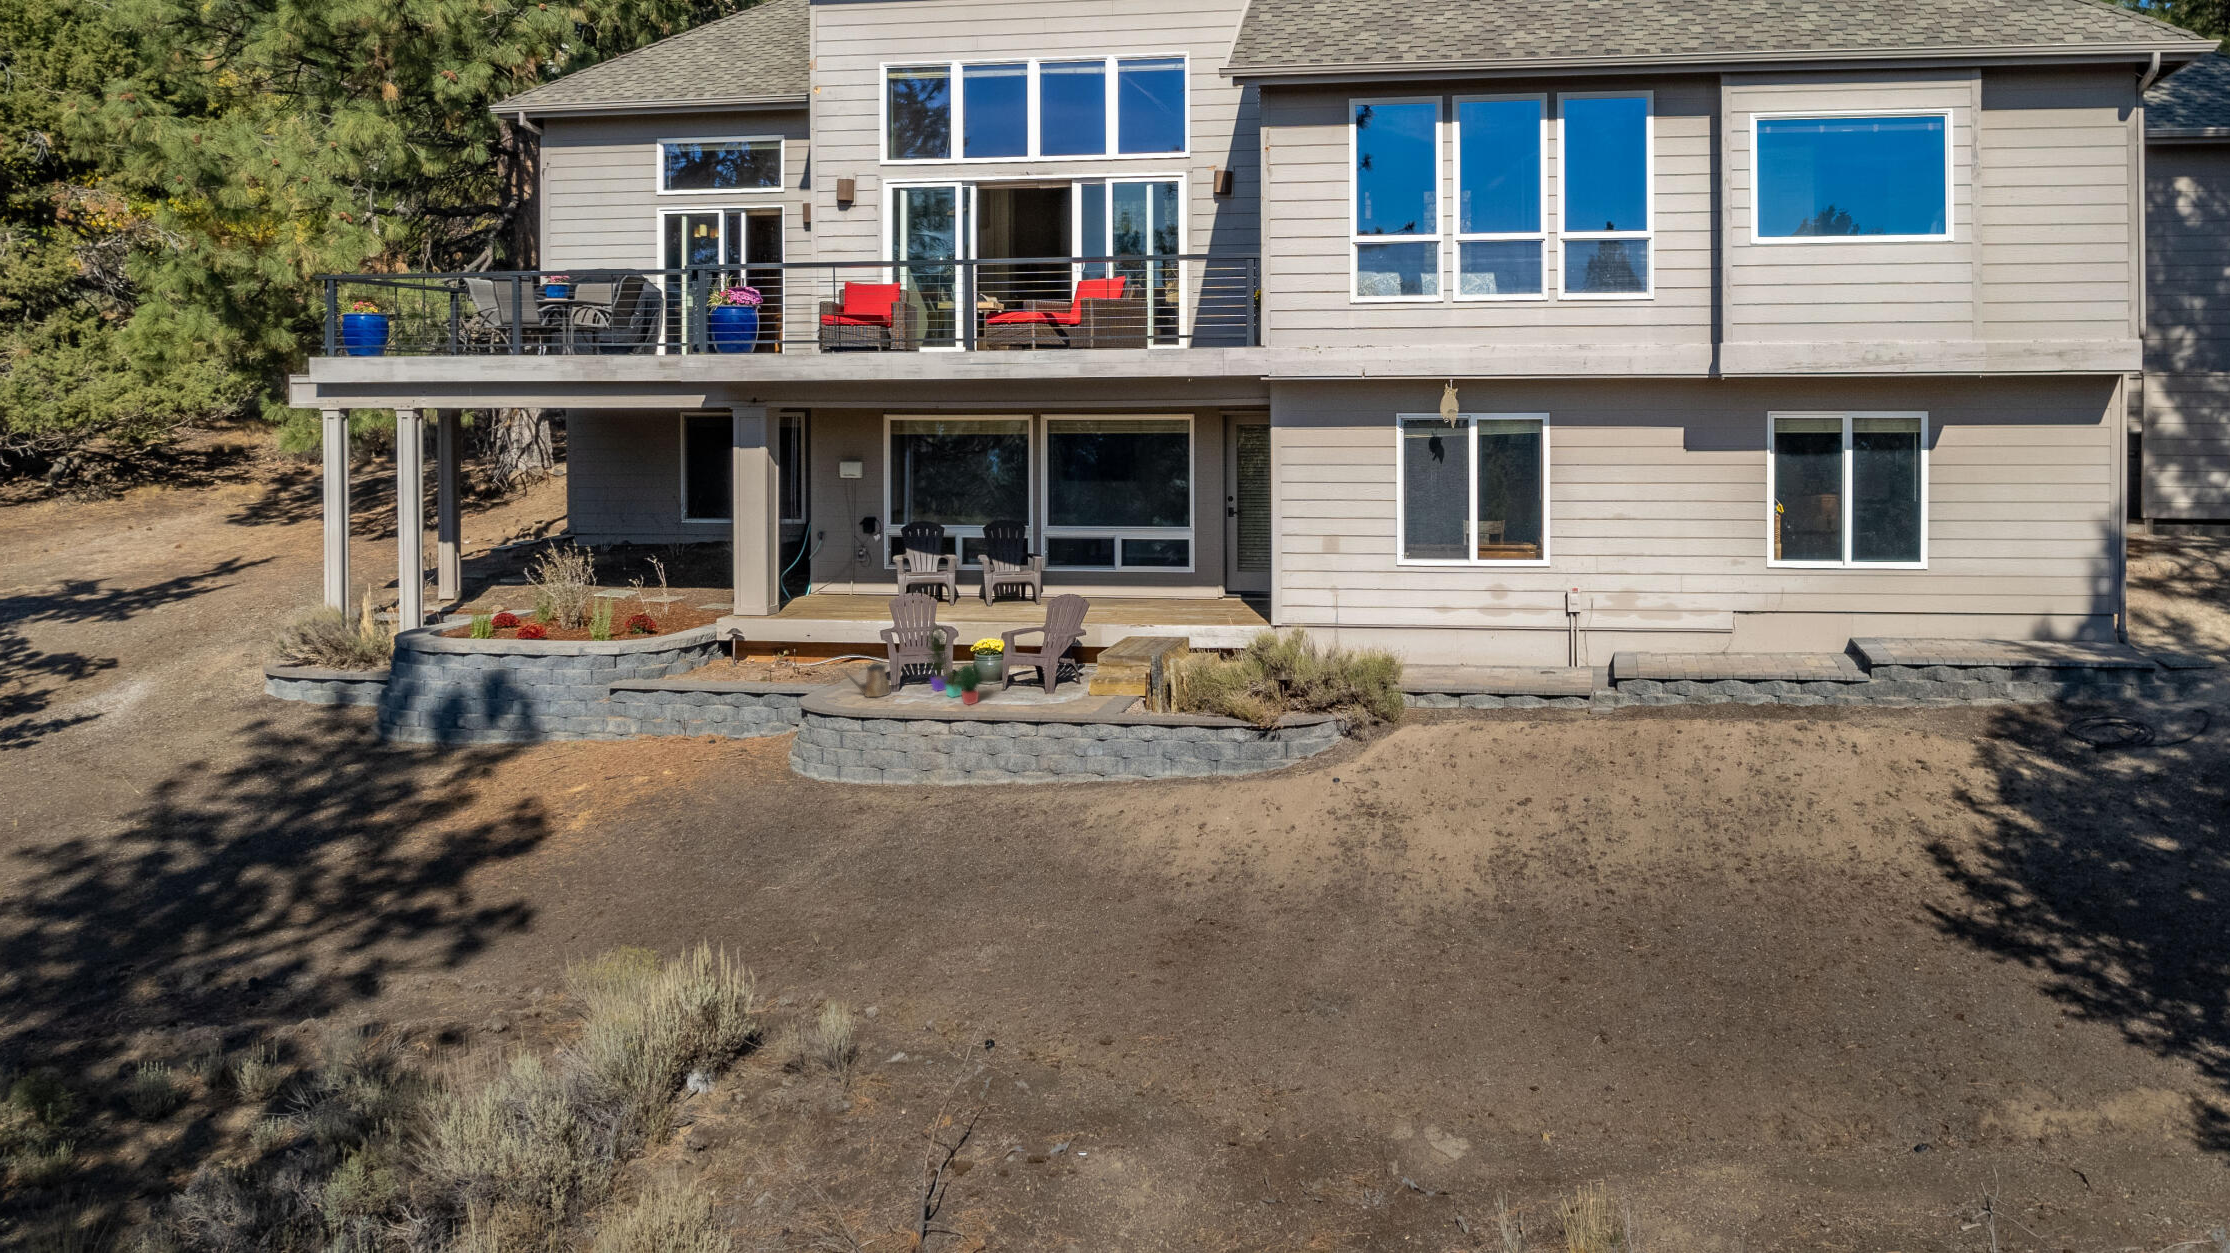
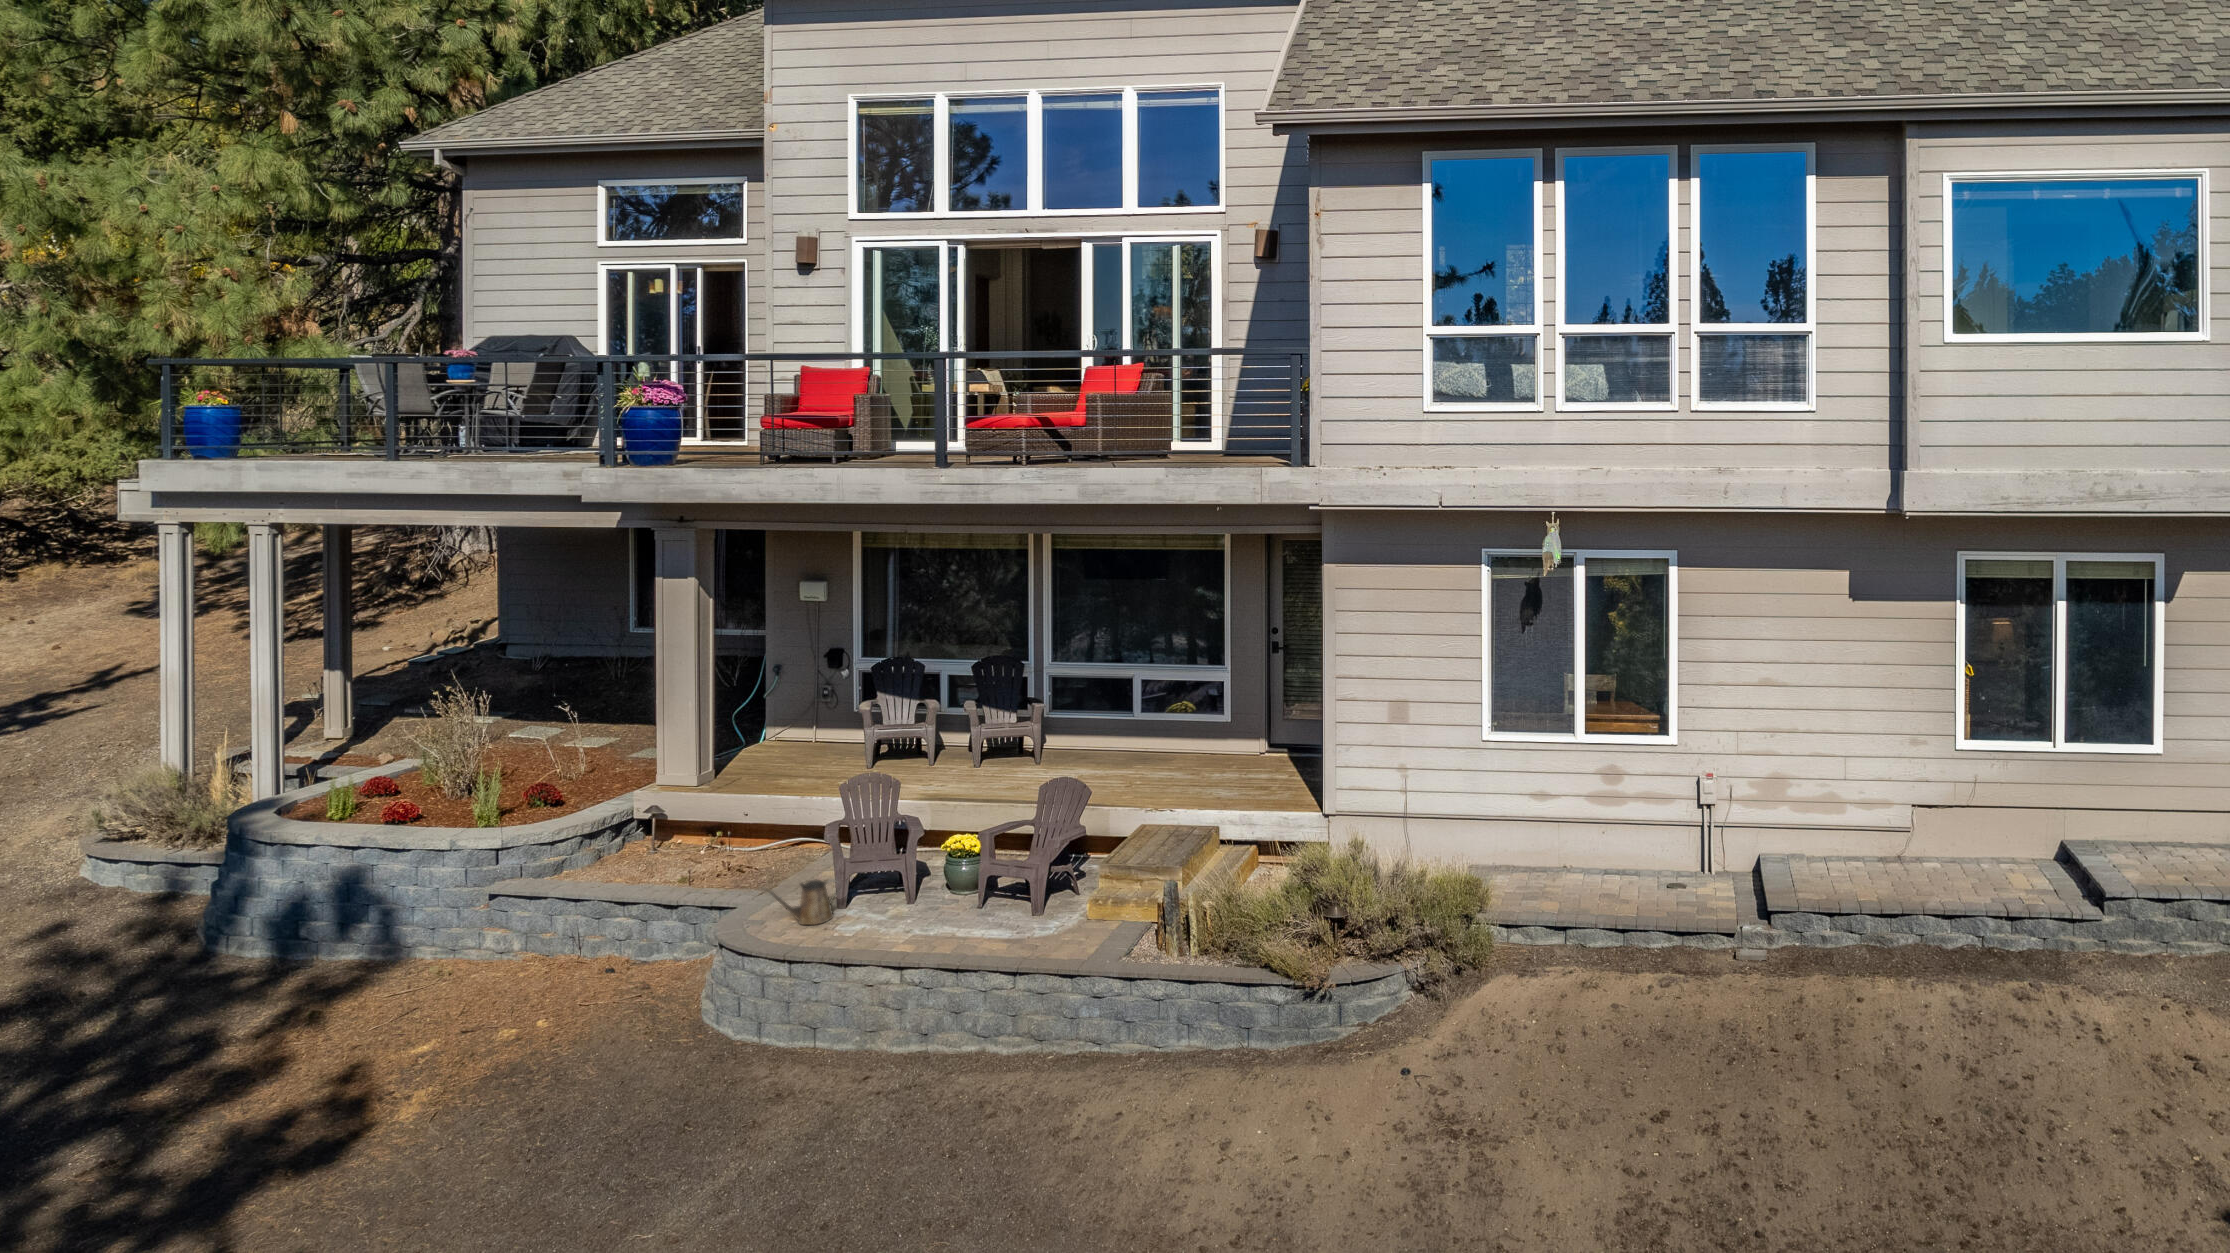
potted plant: present [926,626,982,705] -> none [876,827,949,943]

